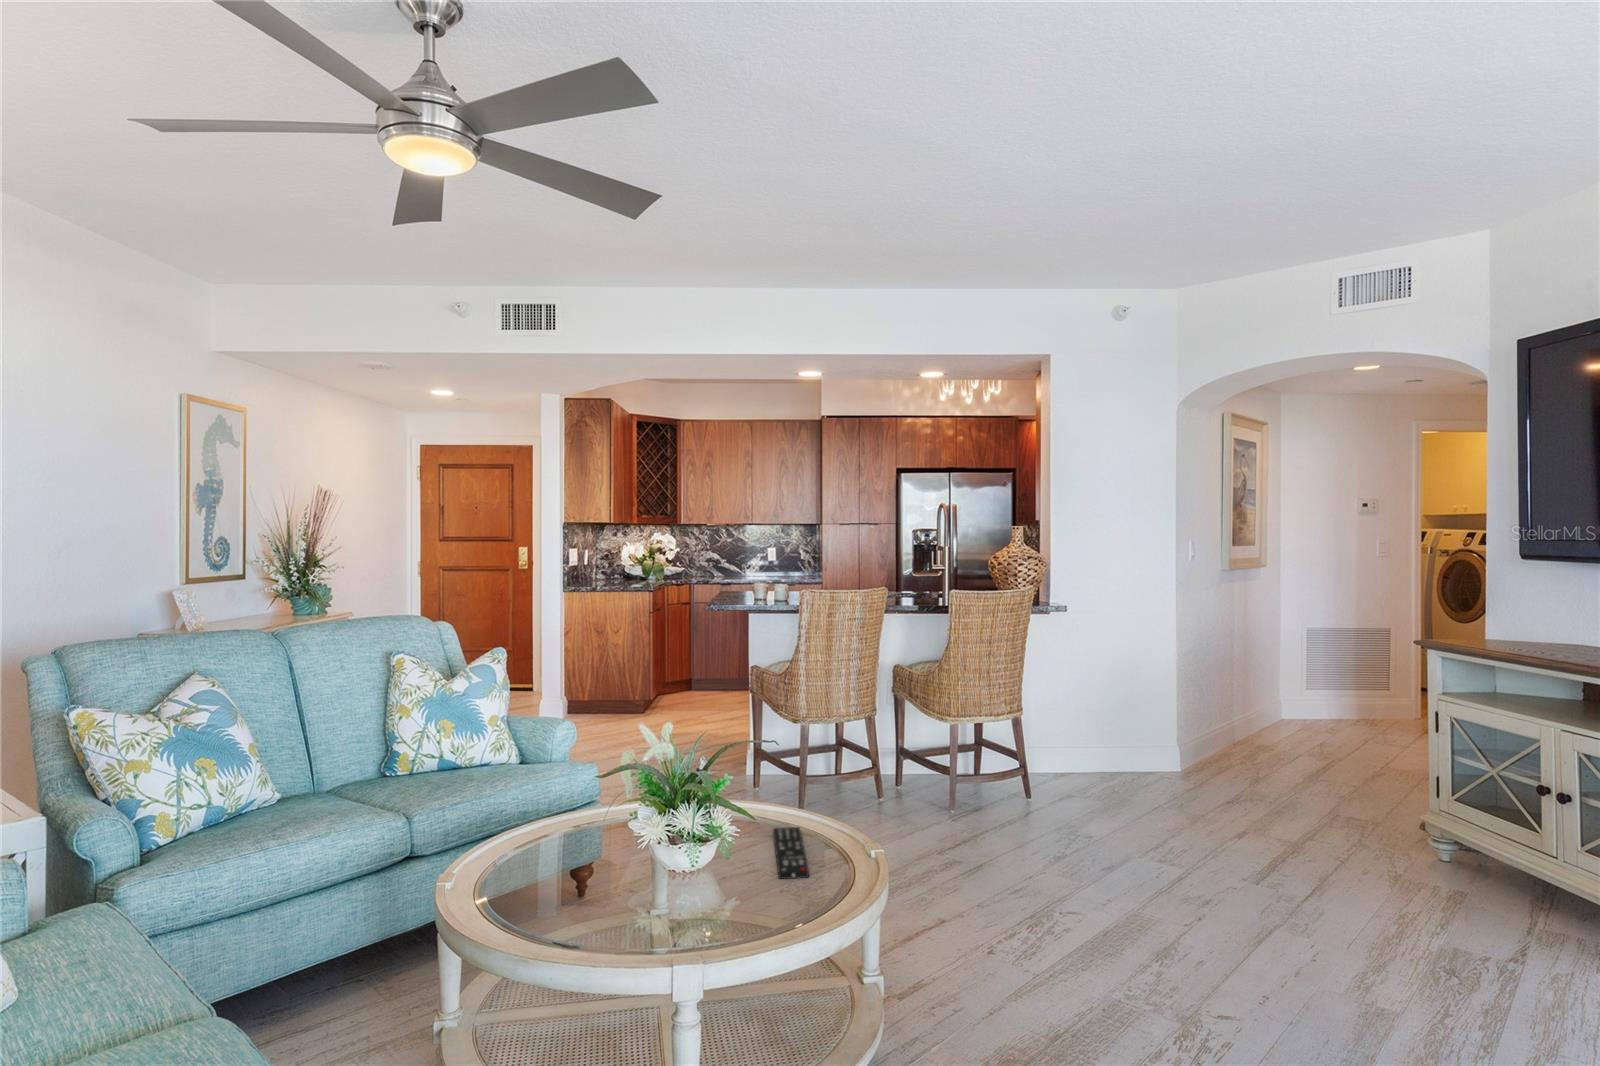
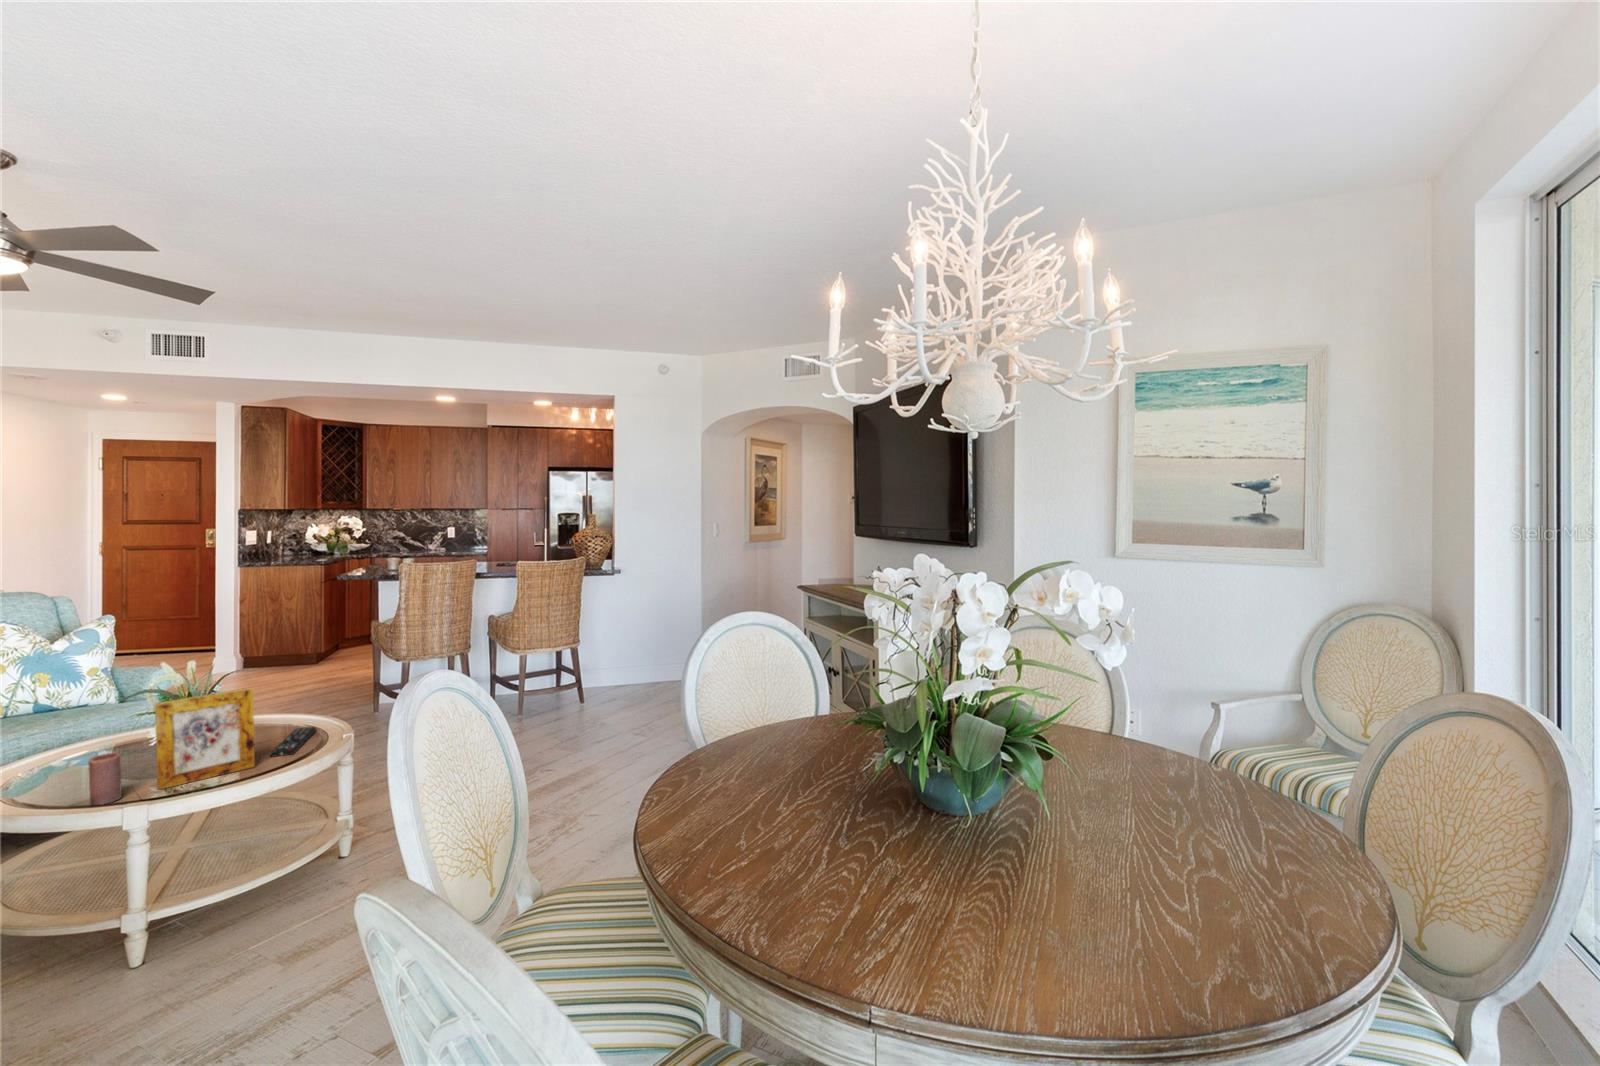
picture frame: none [667,770,774,929] -> present [155,688,255,789]
candle: none [595,866,631,950] -> present [88,753,122,805]

